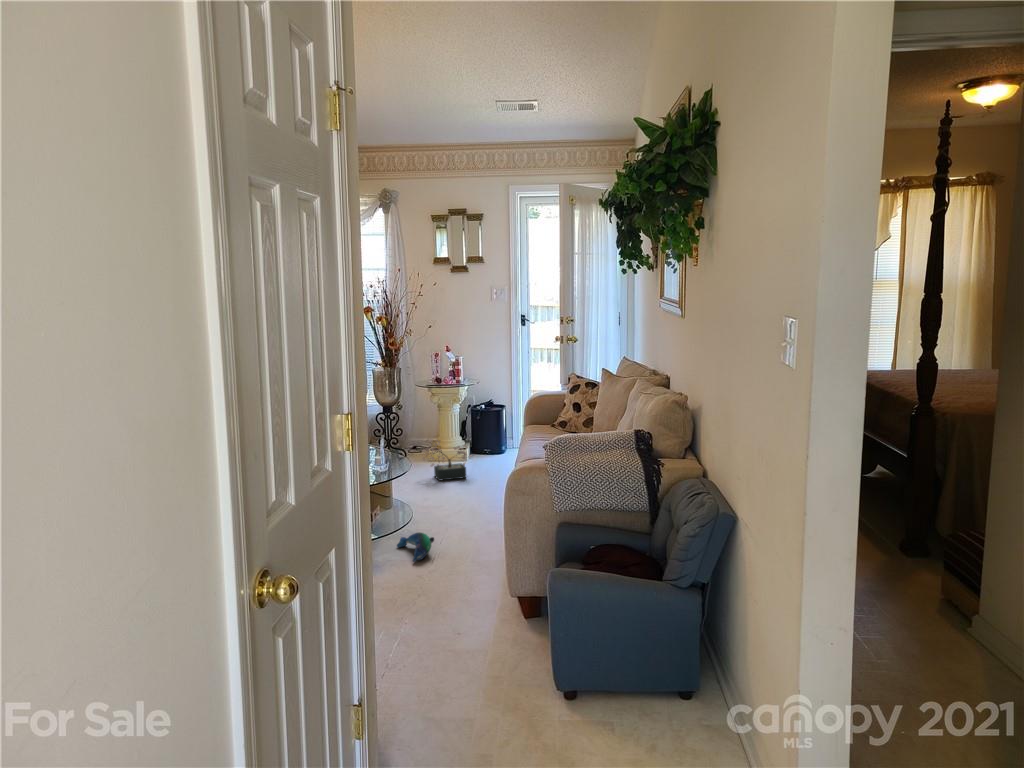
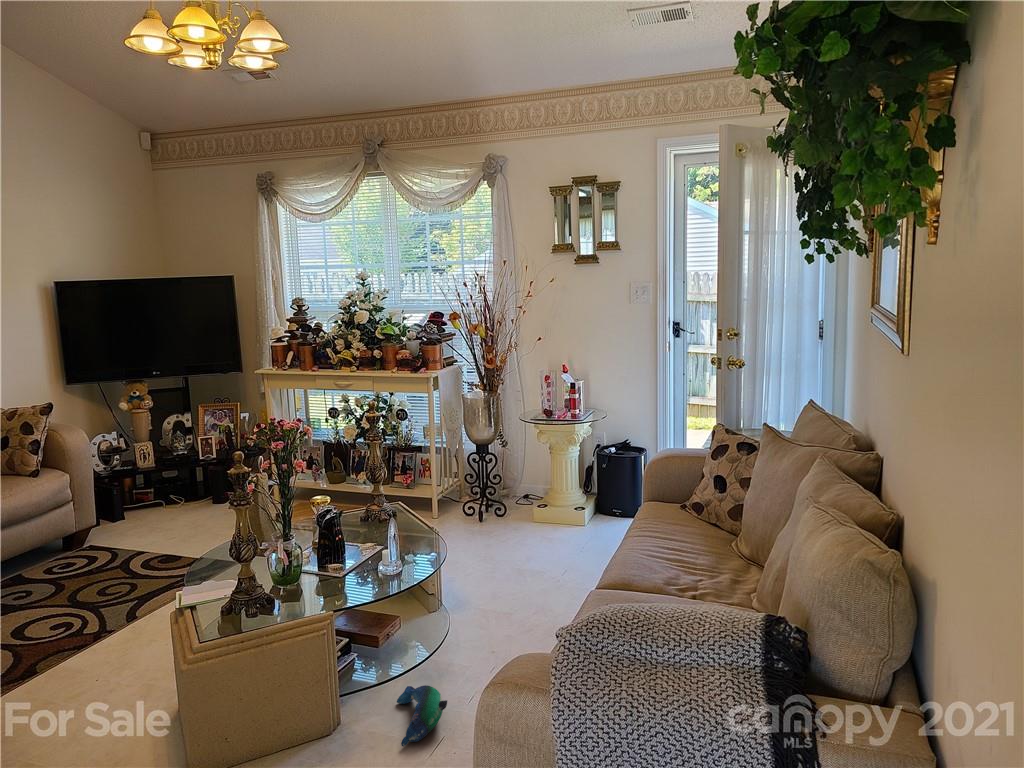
decorative plant: present [424,439,472,480] -> none [505,500,577,564]

